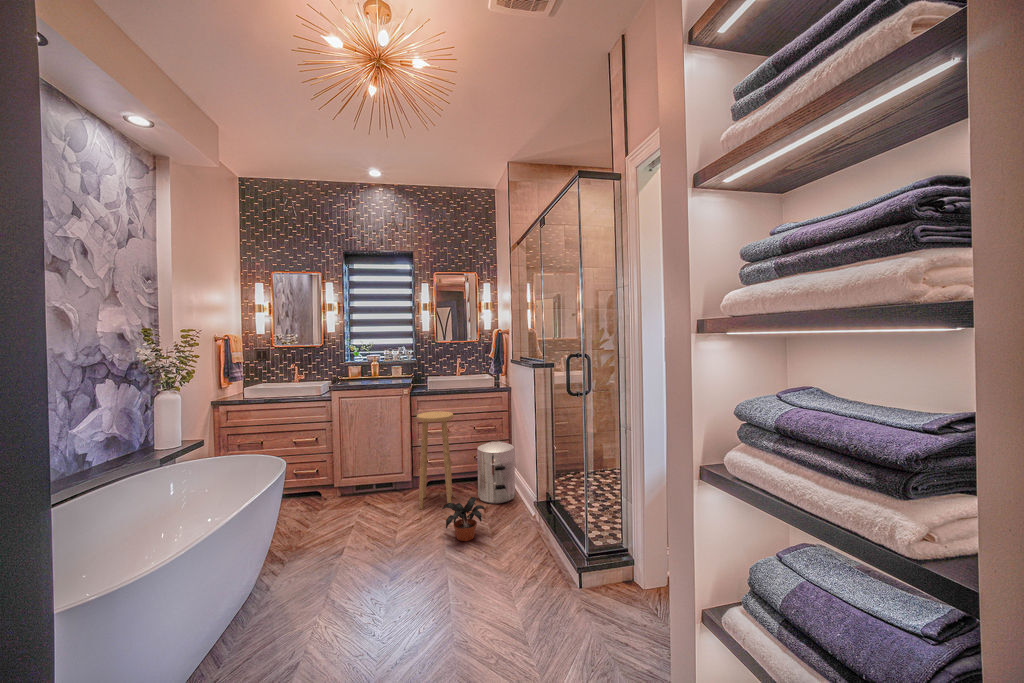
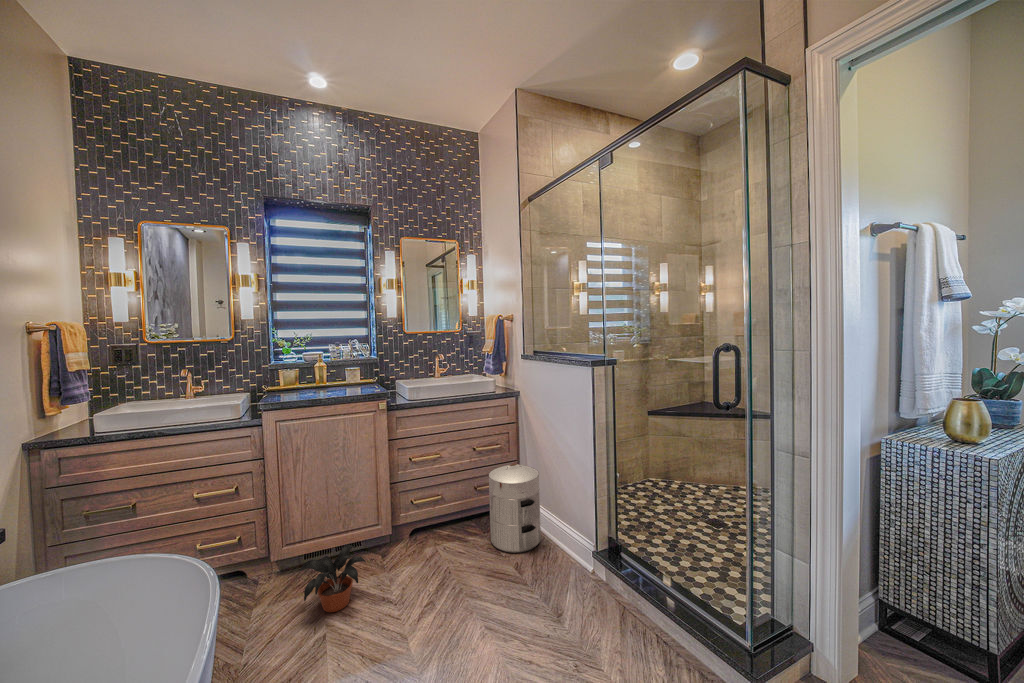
stool: present [417,411,453,509] -> none [406,430,464,579]
potted plant: present [442,497,486,541] -> present [300,545,366,612]

